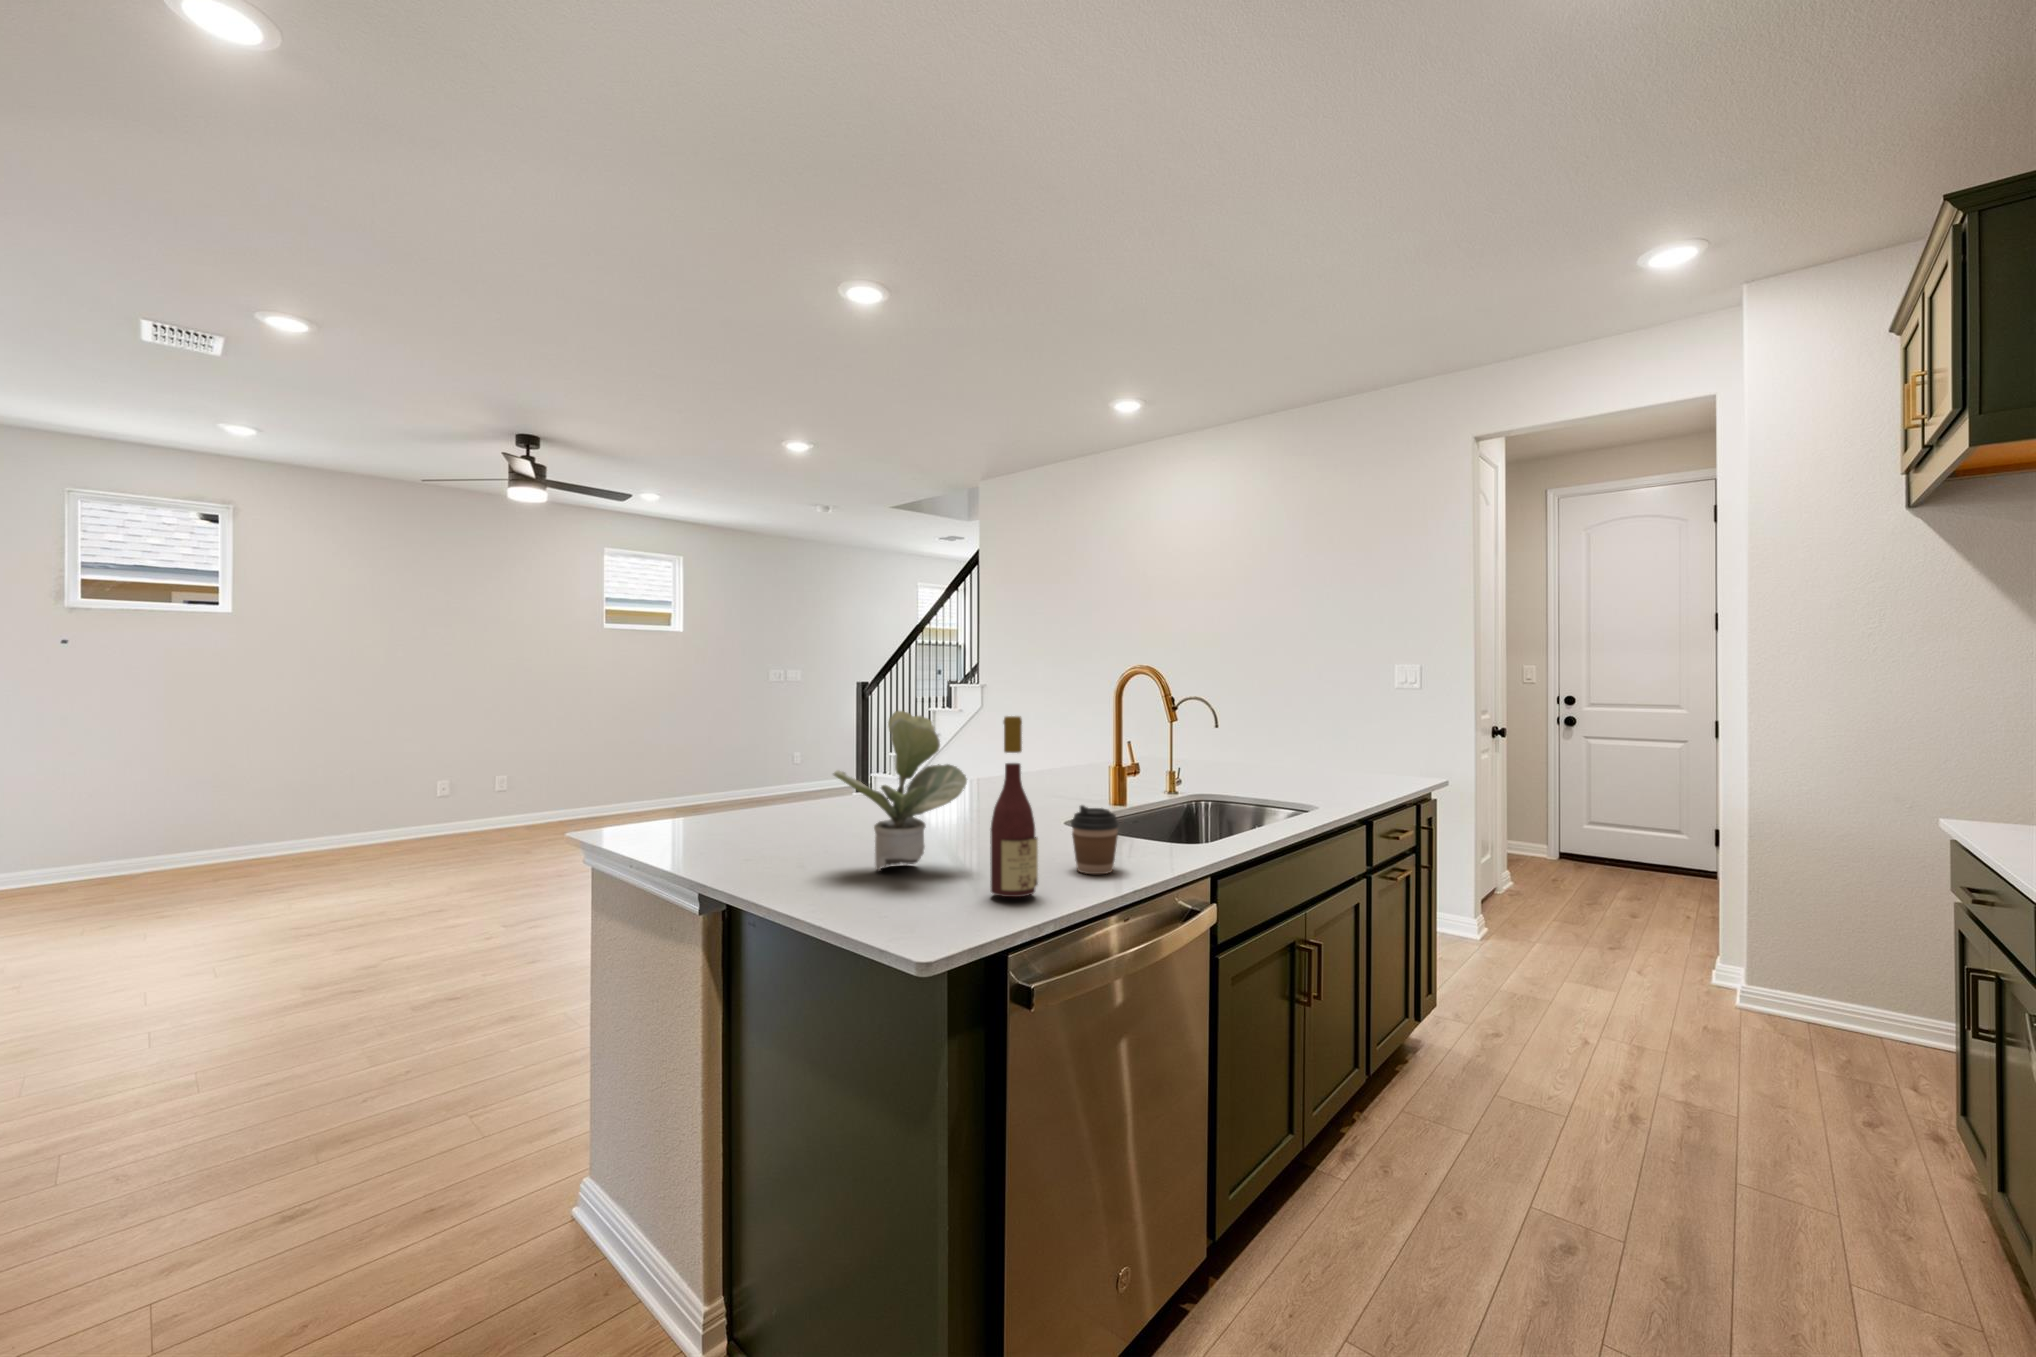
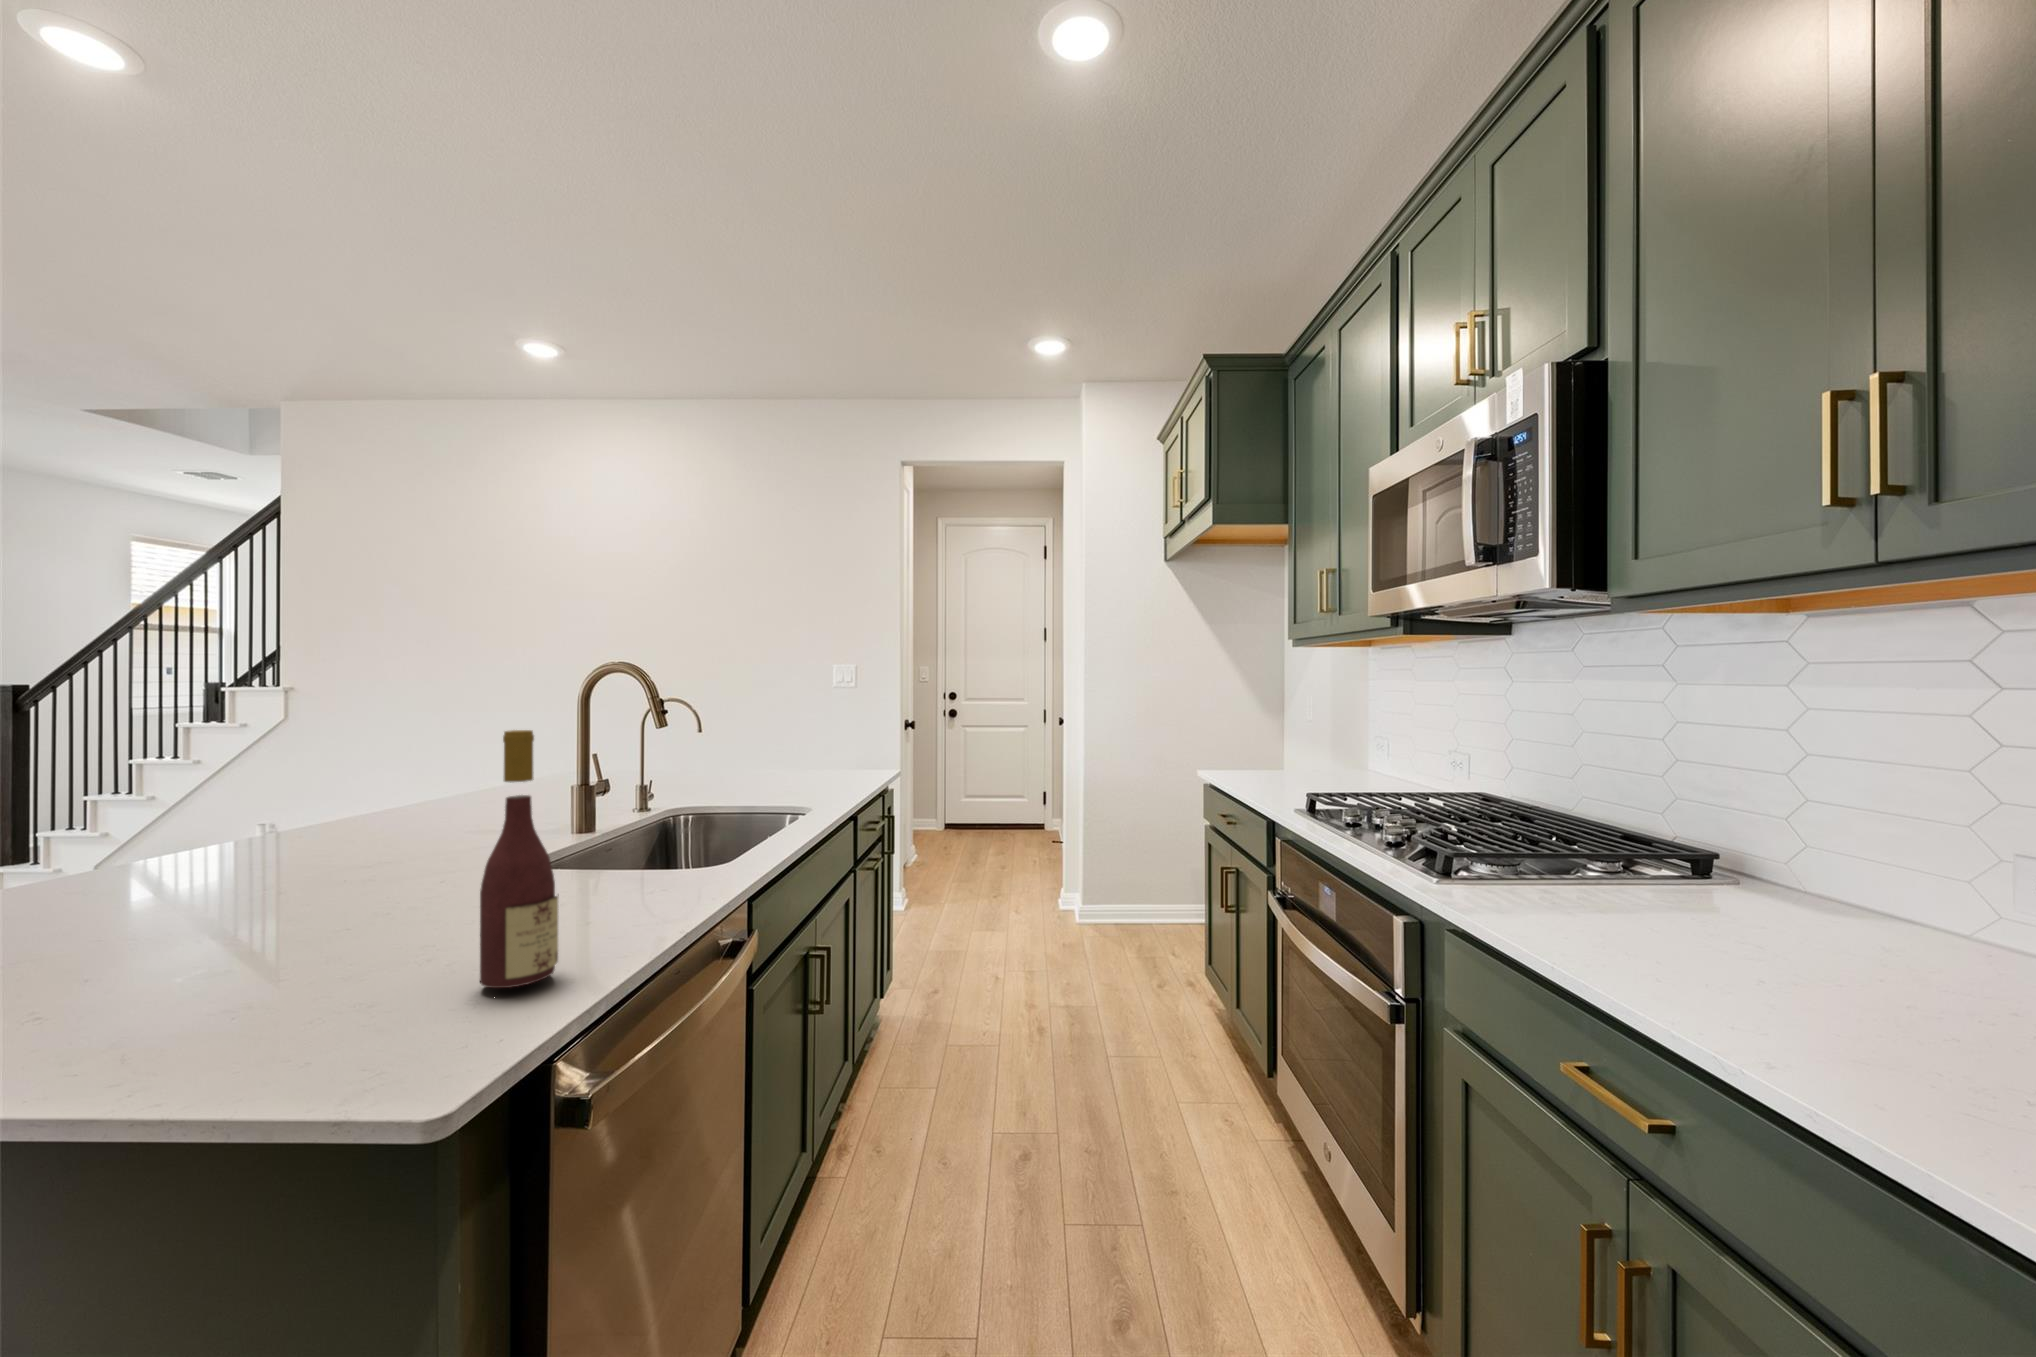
potted plant: present [833,711,967,871] -> none [122,728,415,995]
coffee cup: present [1071,805,1119,874] -> none [581,841,650,928]

